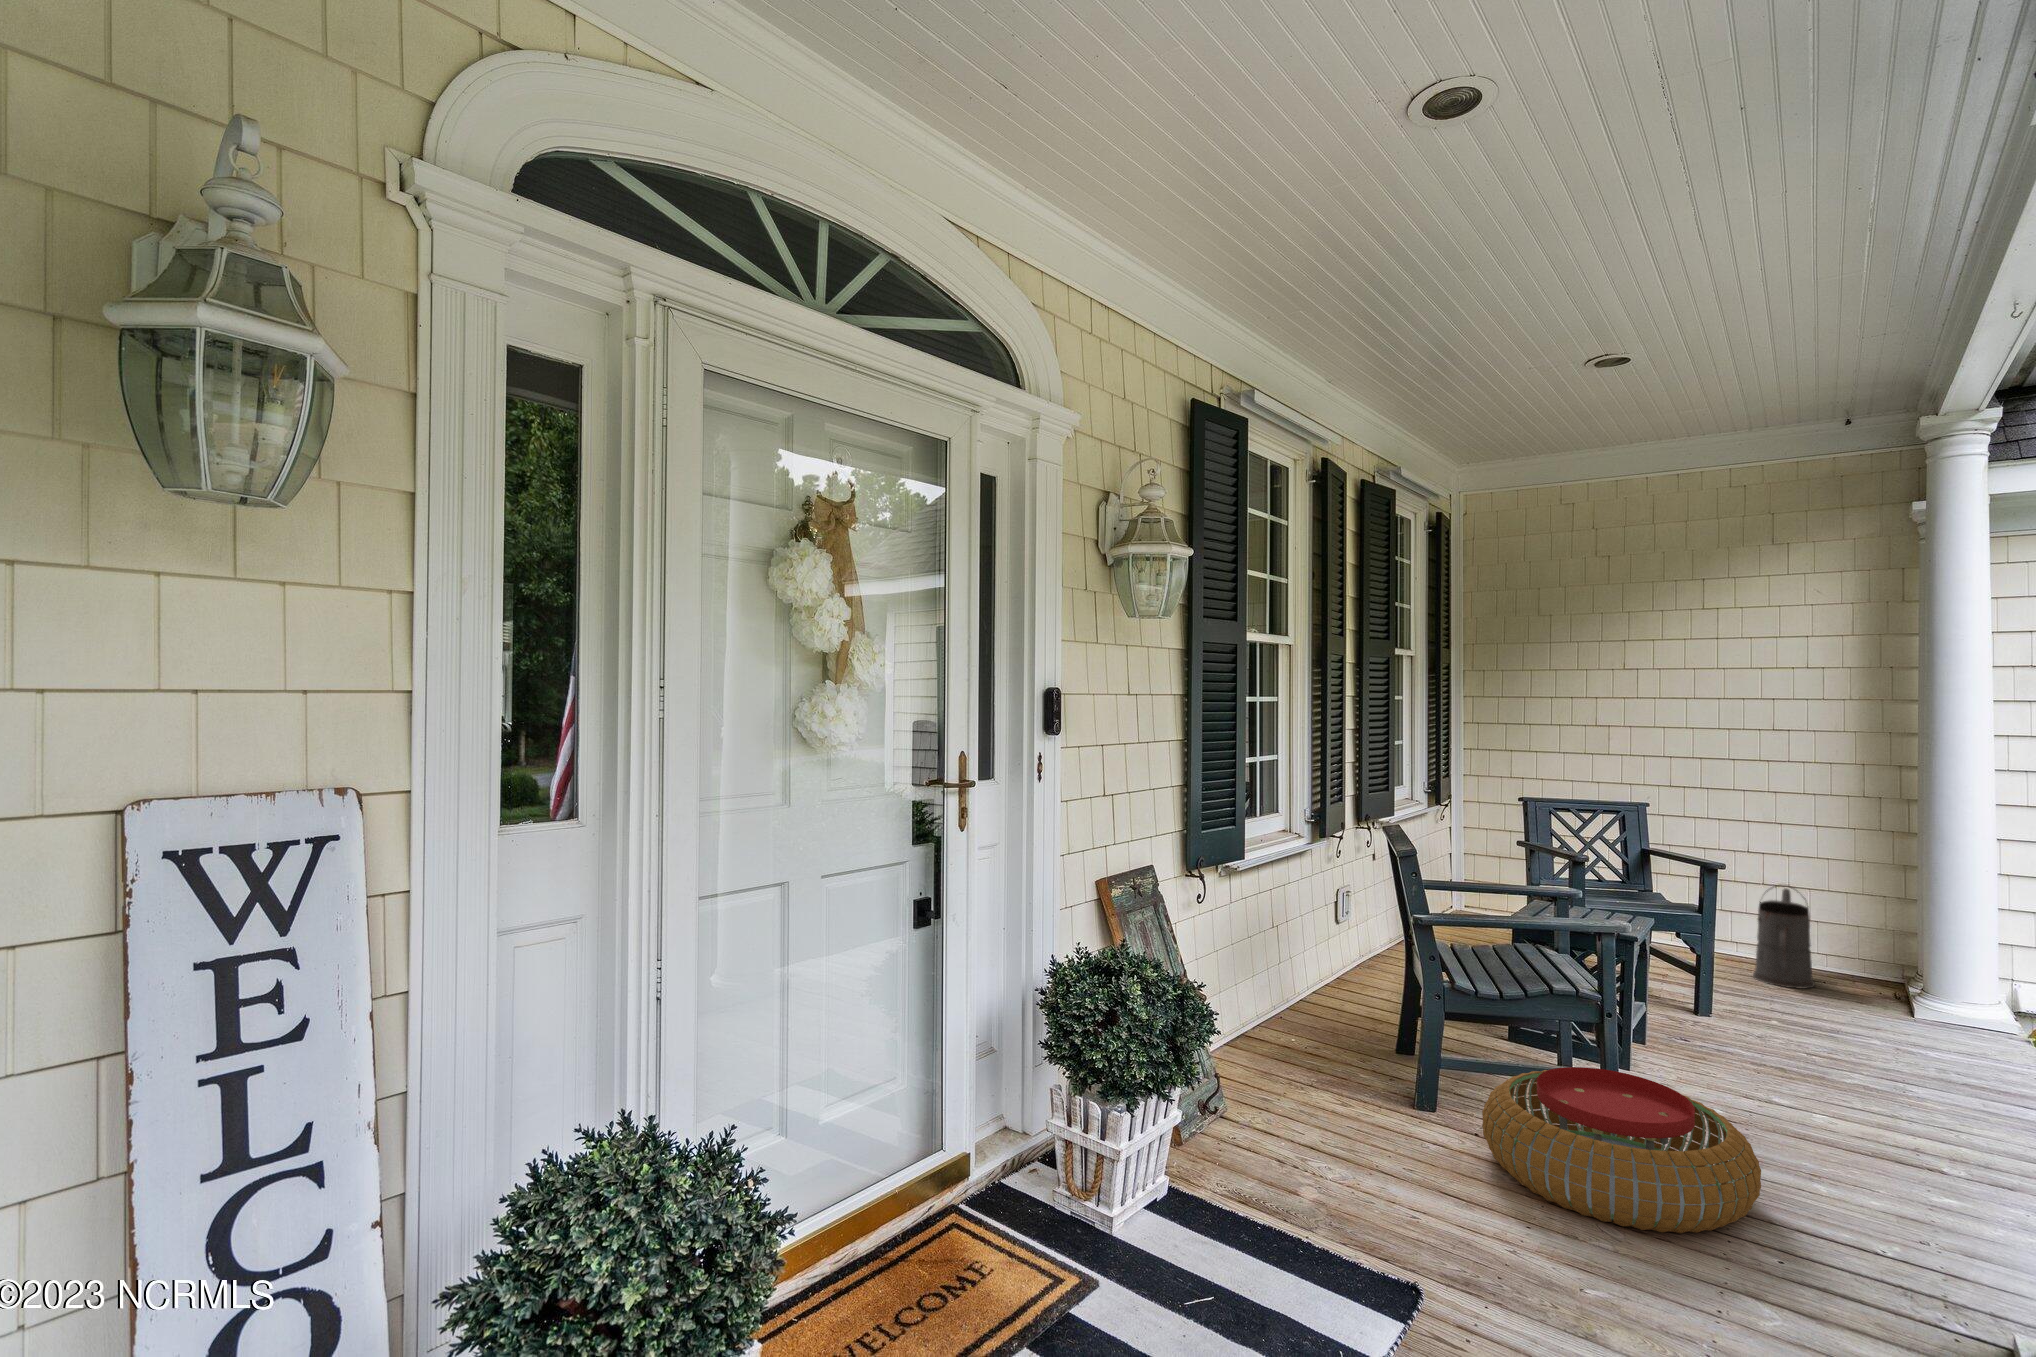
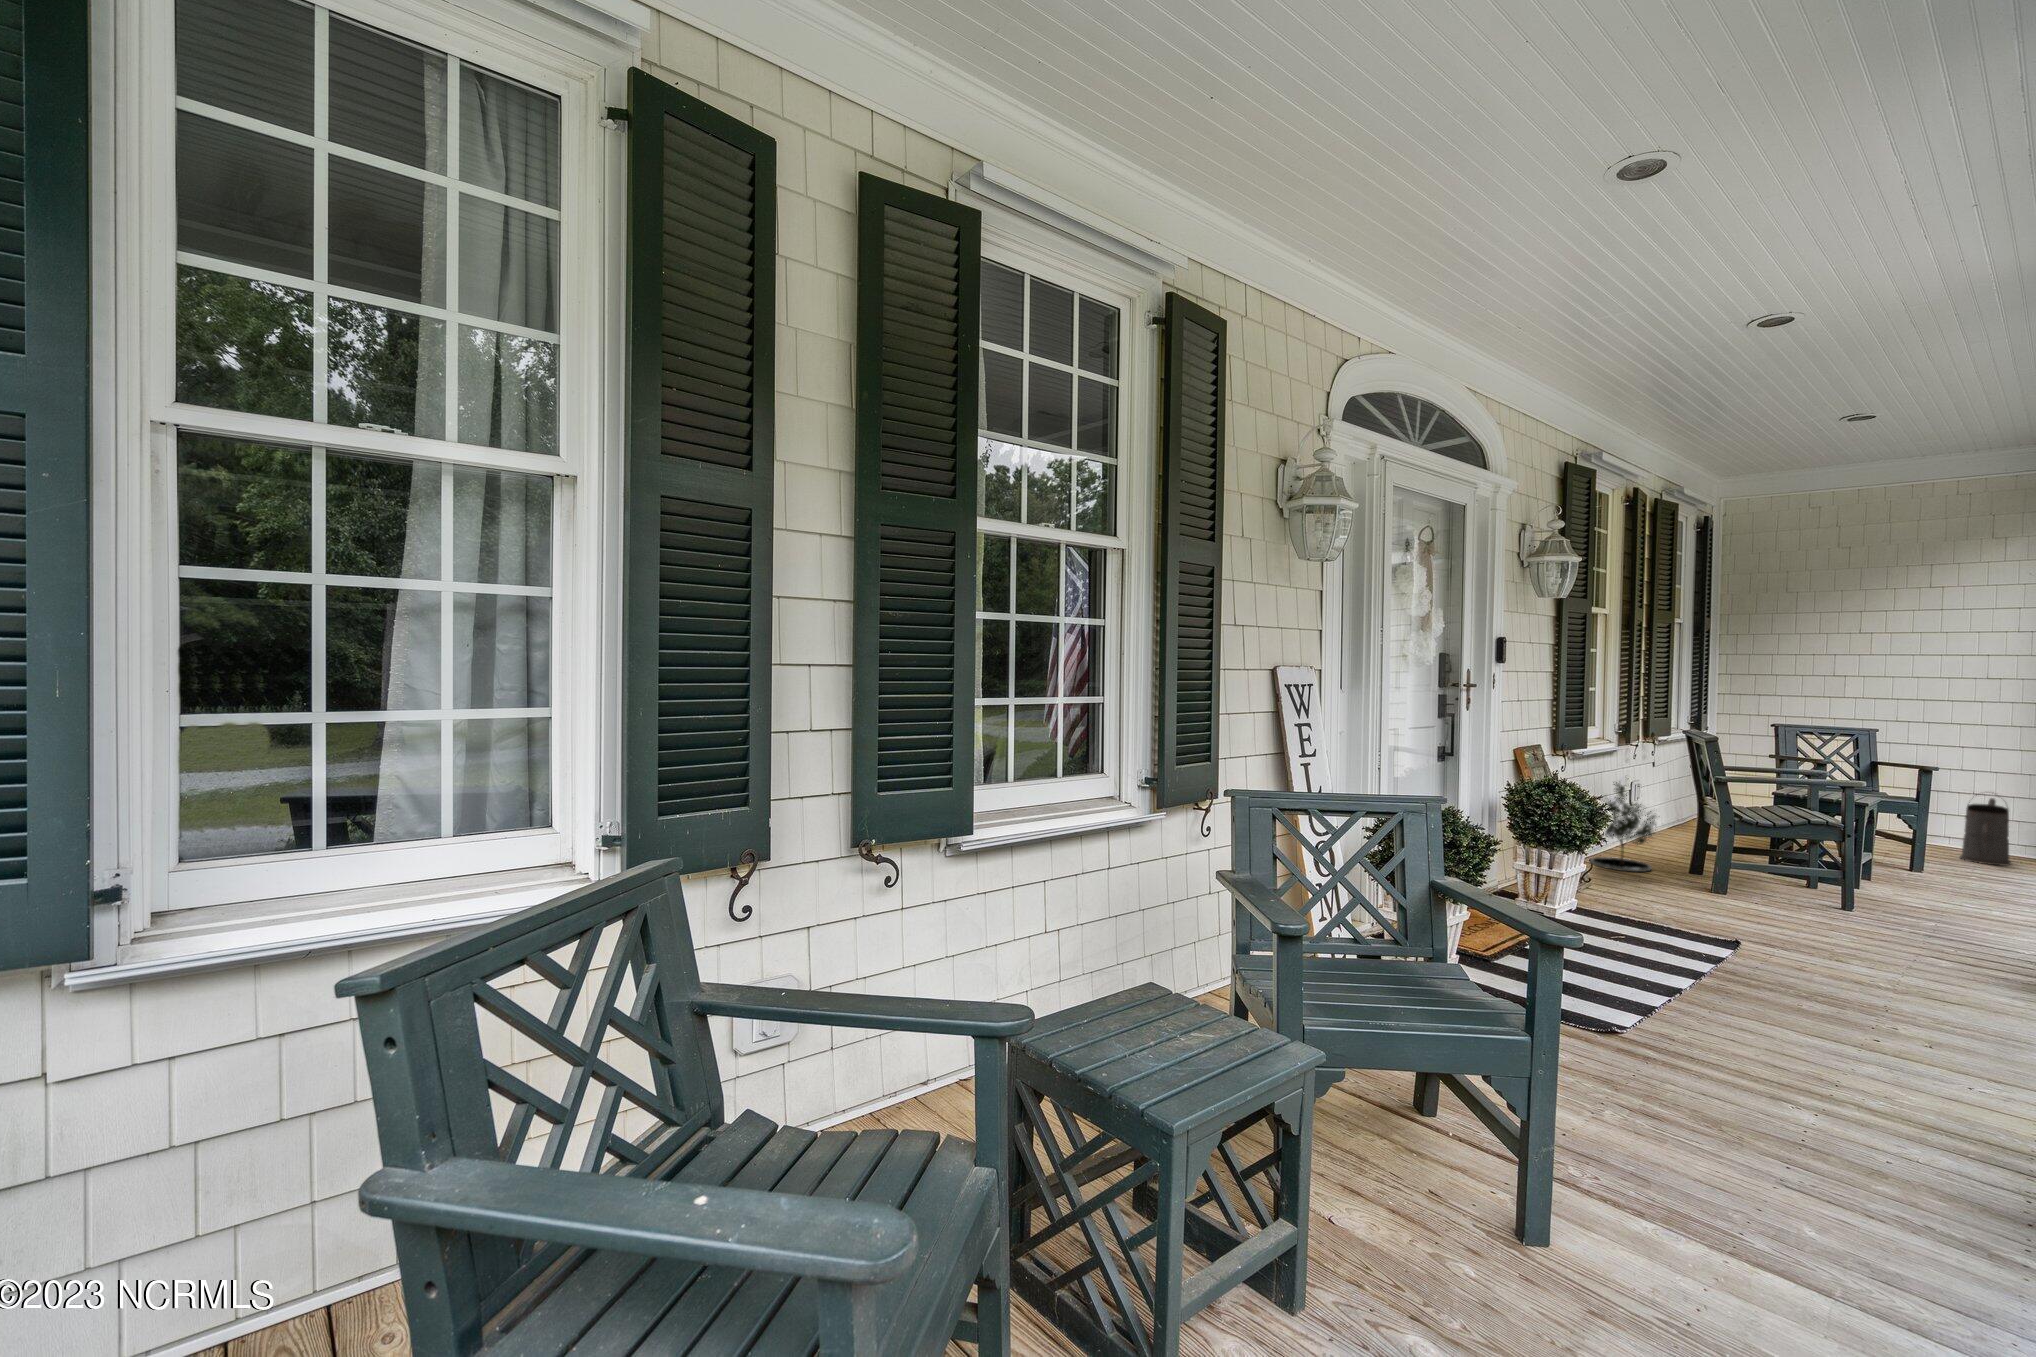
potted tree: none [1253,897,1357,1057] -> present [1590,782,1656,872]
pouf: present [1482,1067,1761,1233] -> none [1762,864,1946,939]

